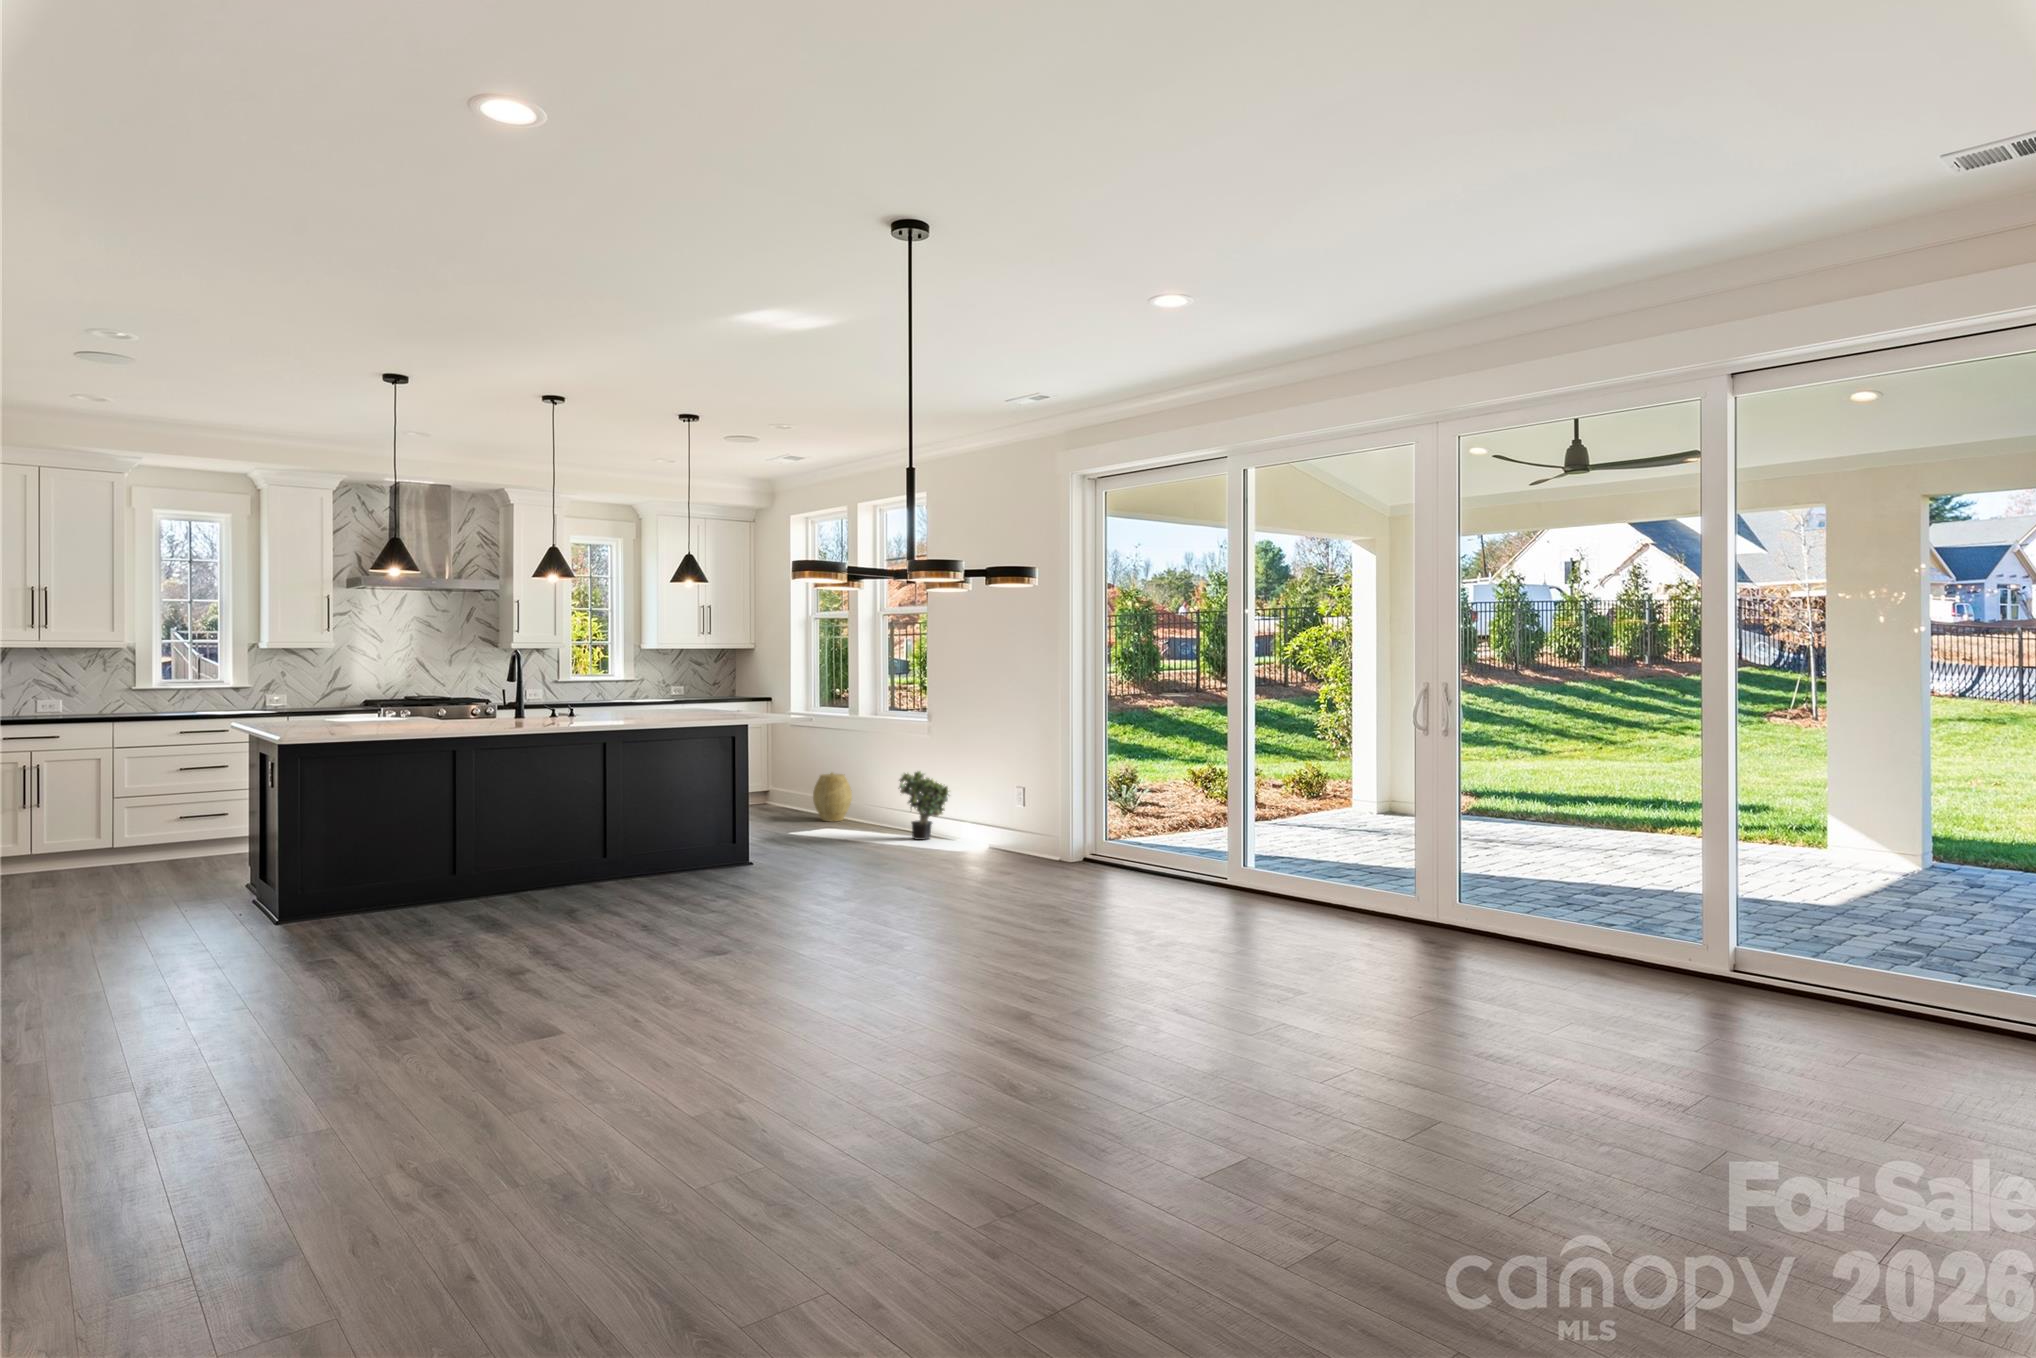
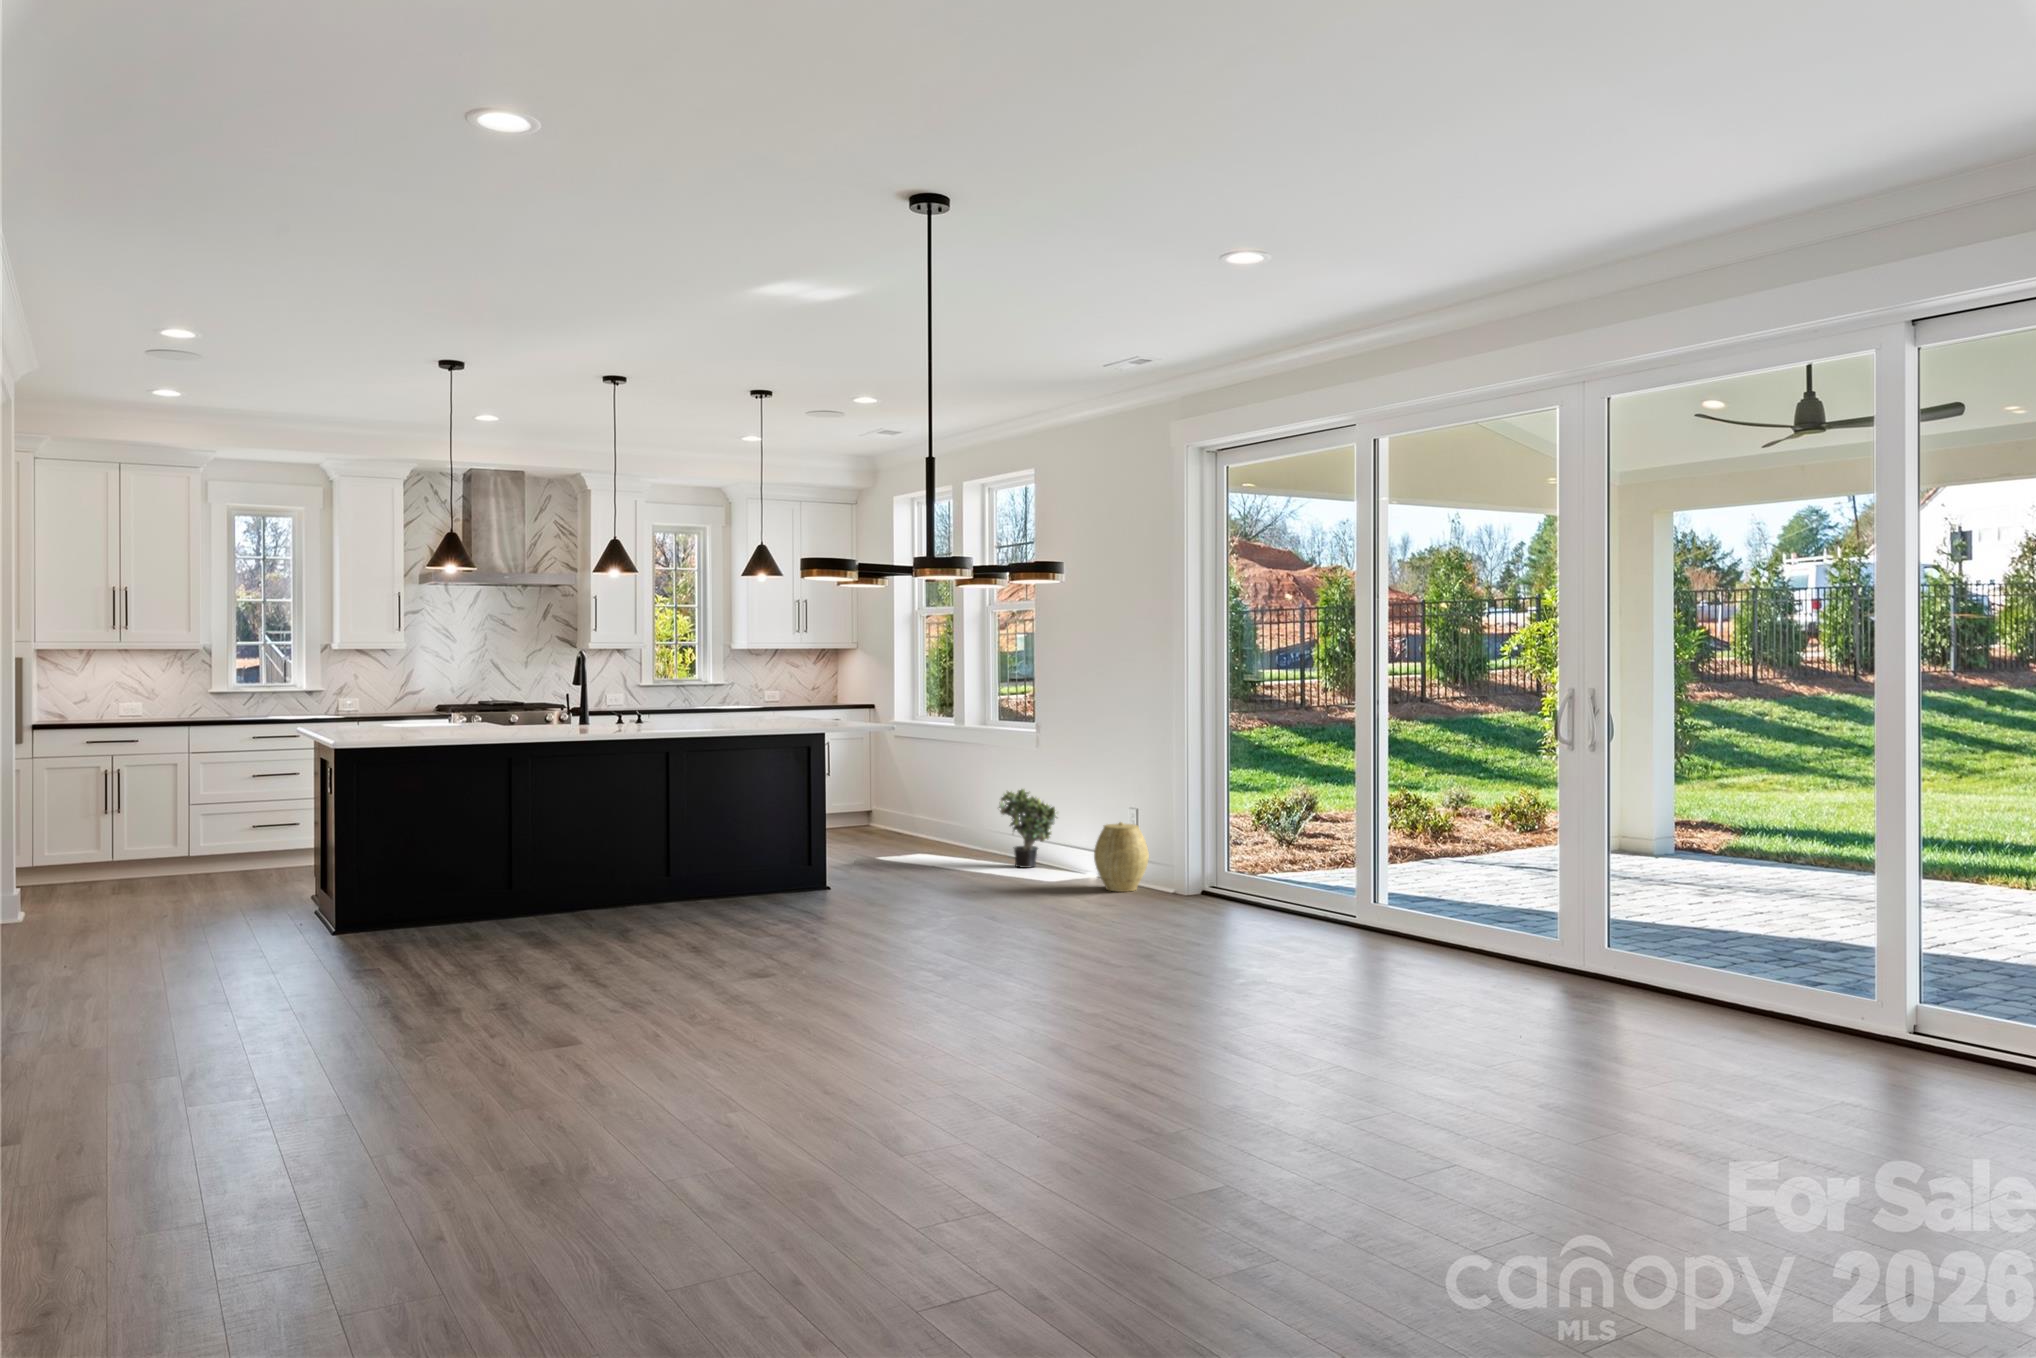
woven basket: present [813,773,852,822] -> present [1094,822,1149,892]

